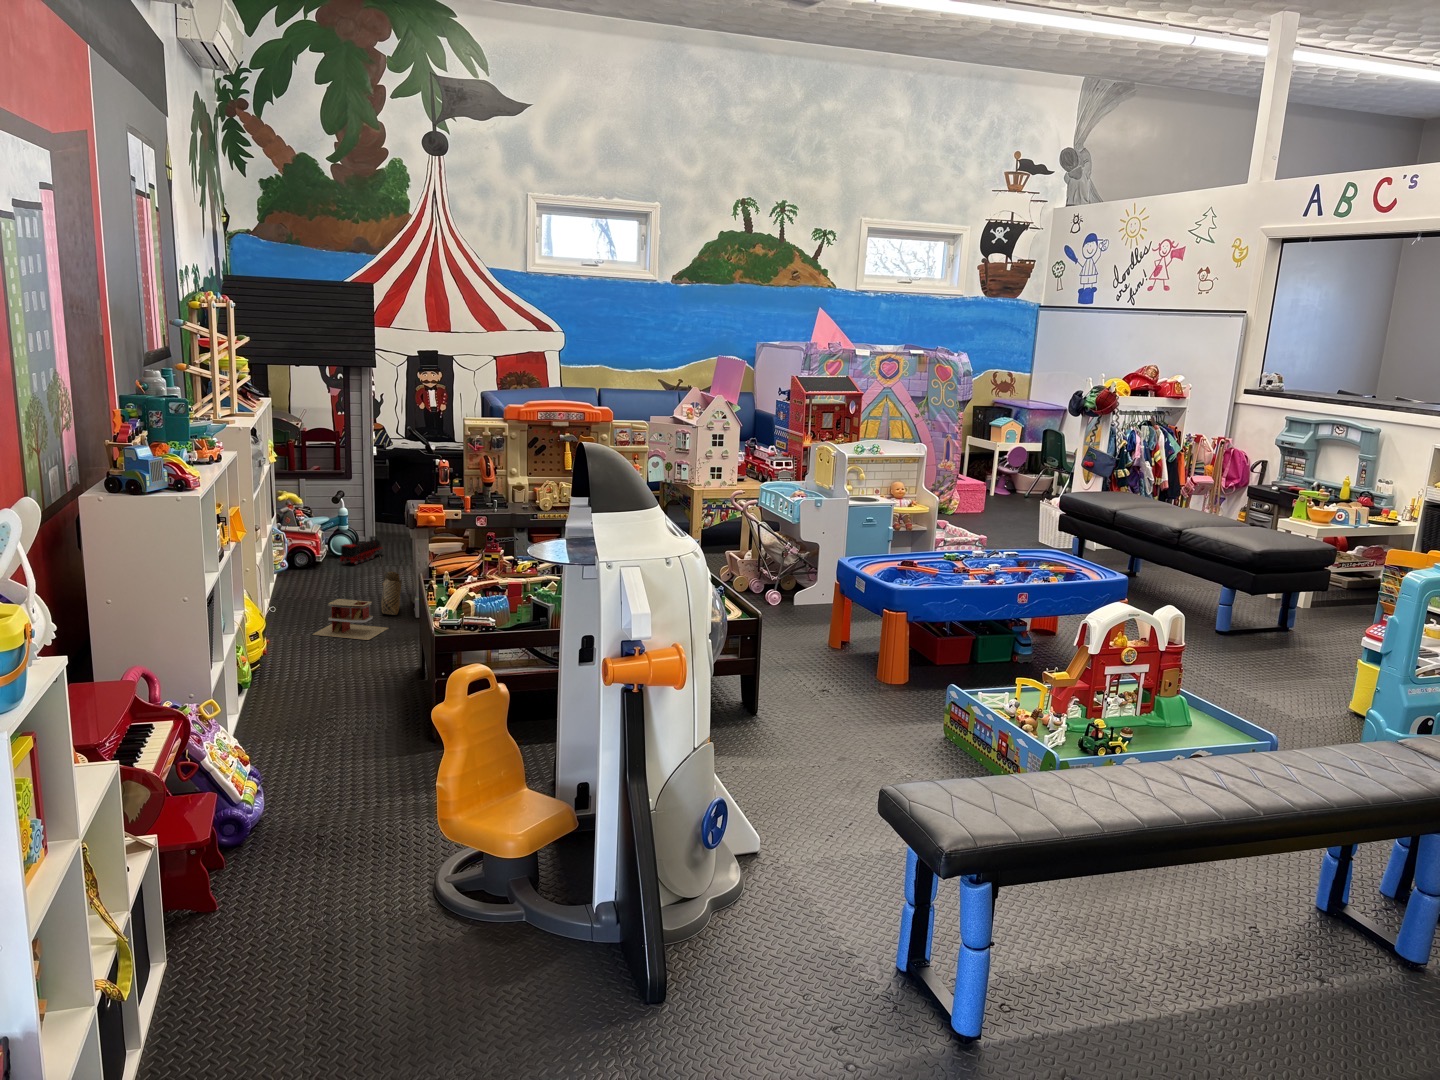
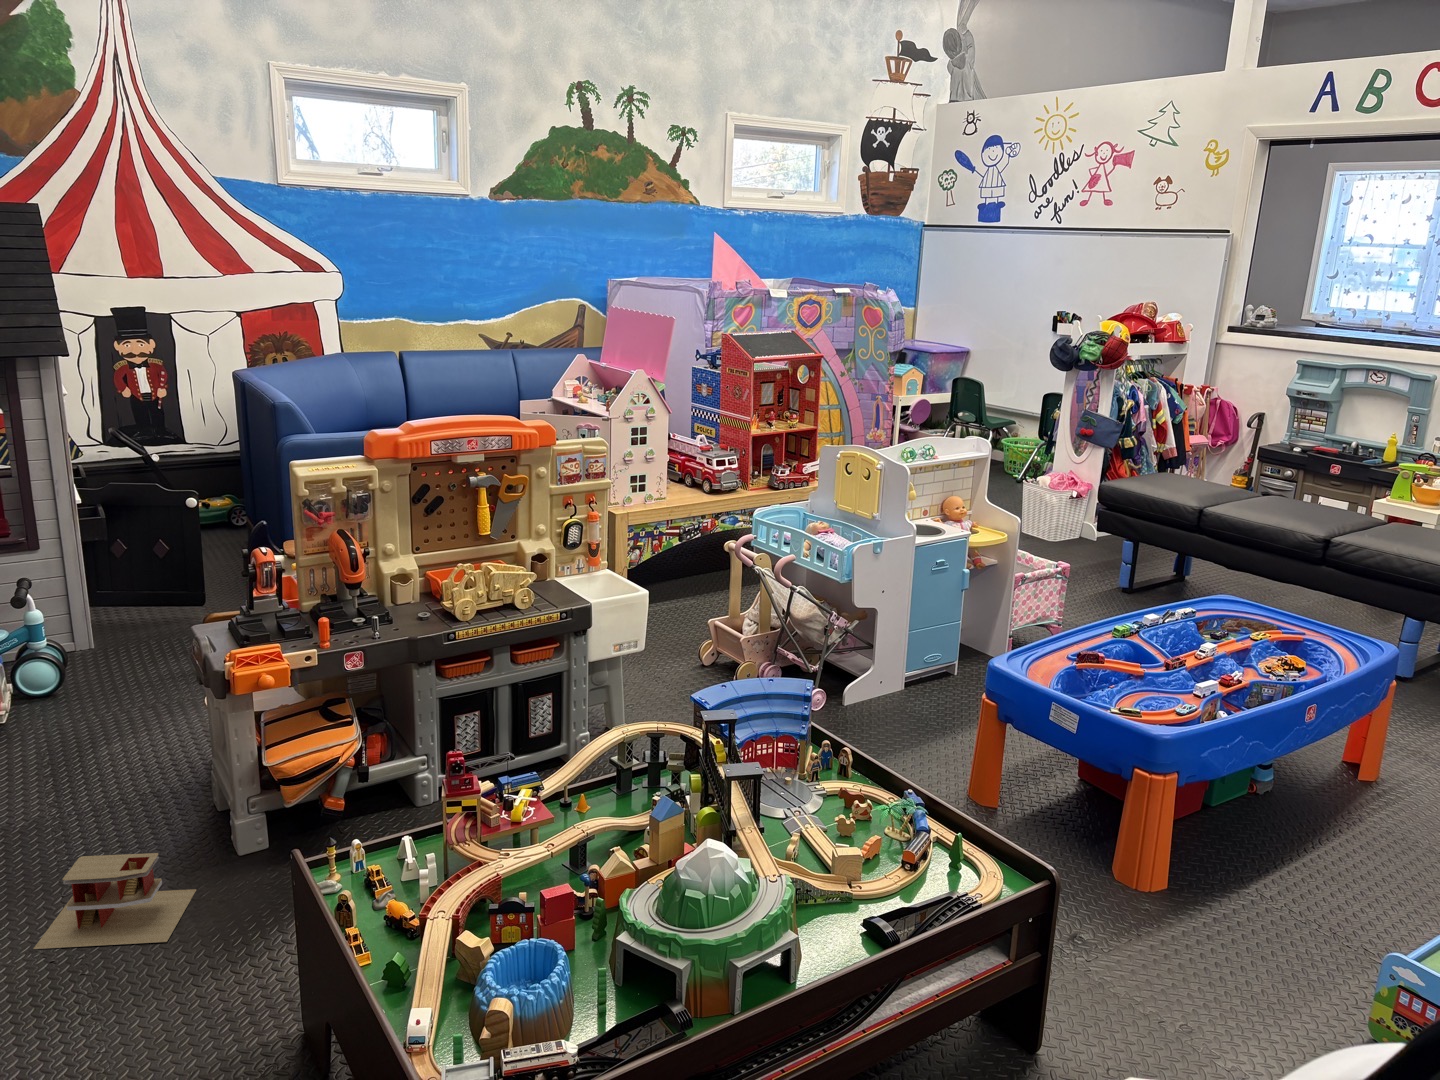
toy train: present [340,536,383,564] -> none [37,646,118,710]
woven basket: present [380,557,405,615] -> none [149,732,204,848]

